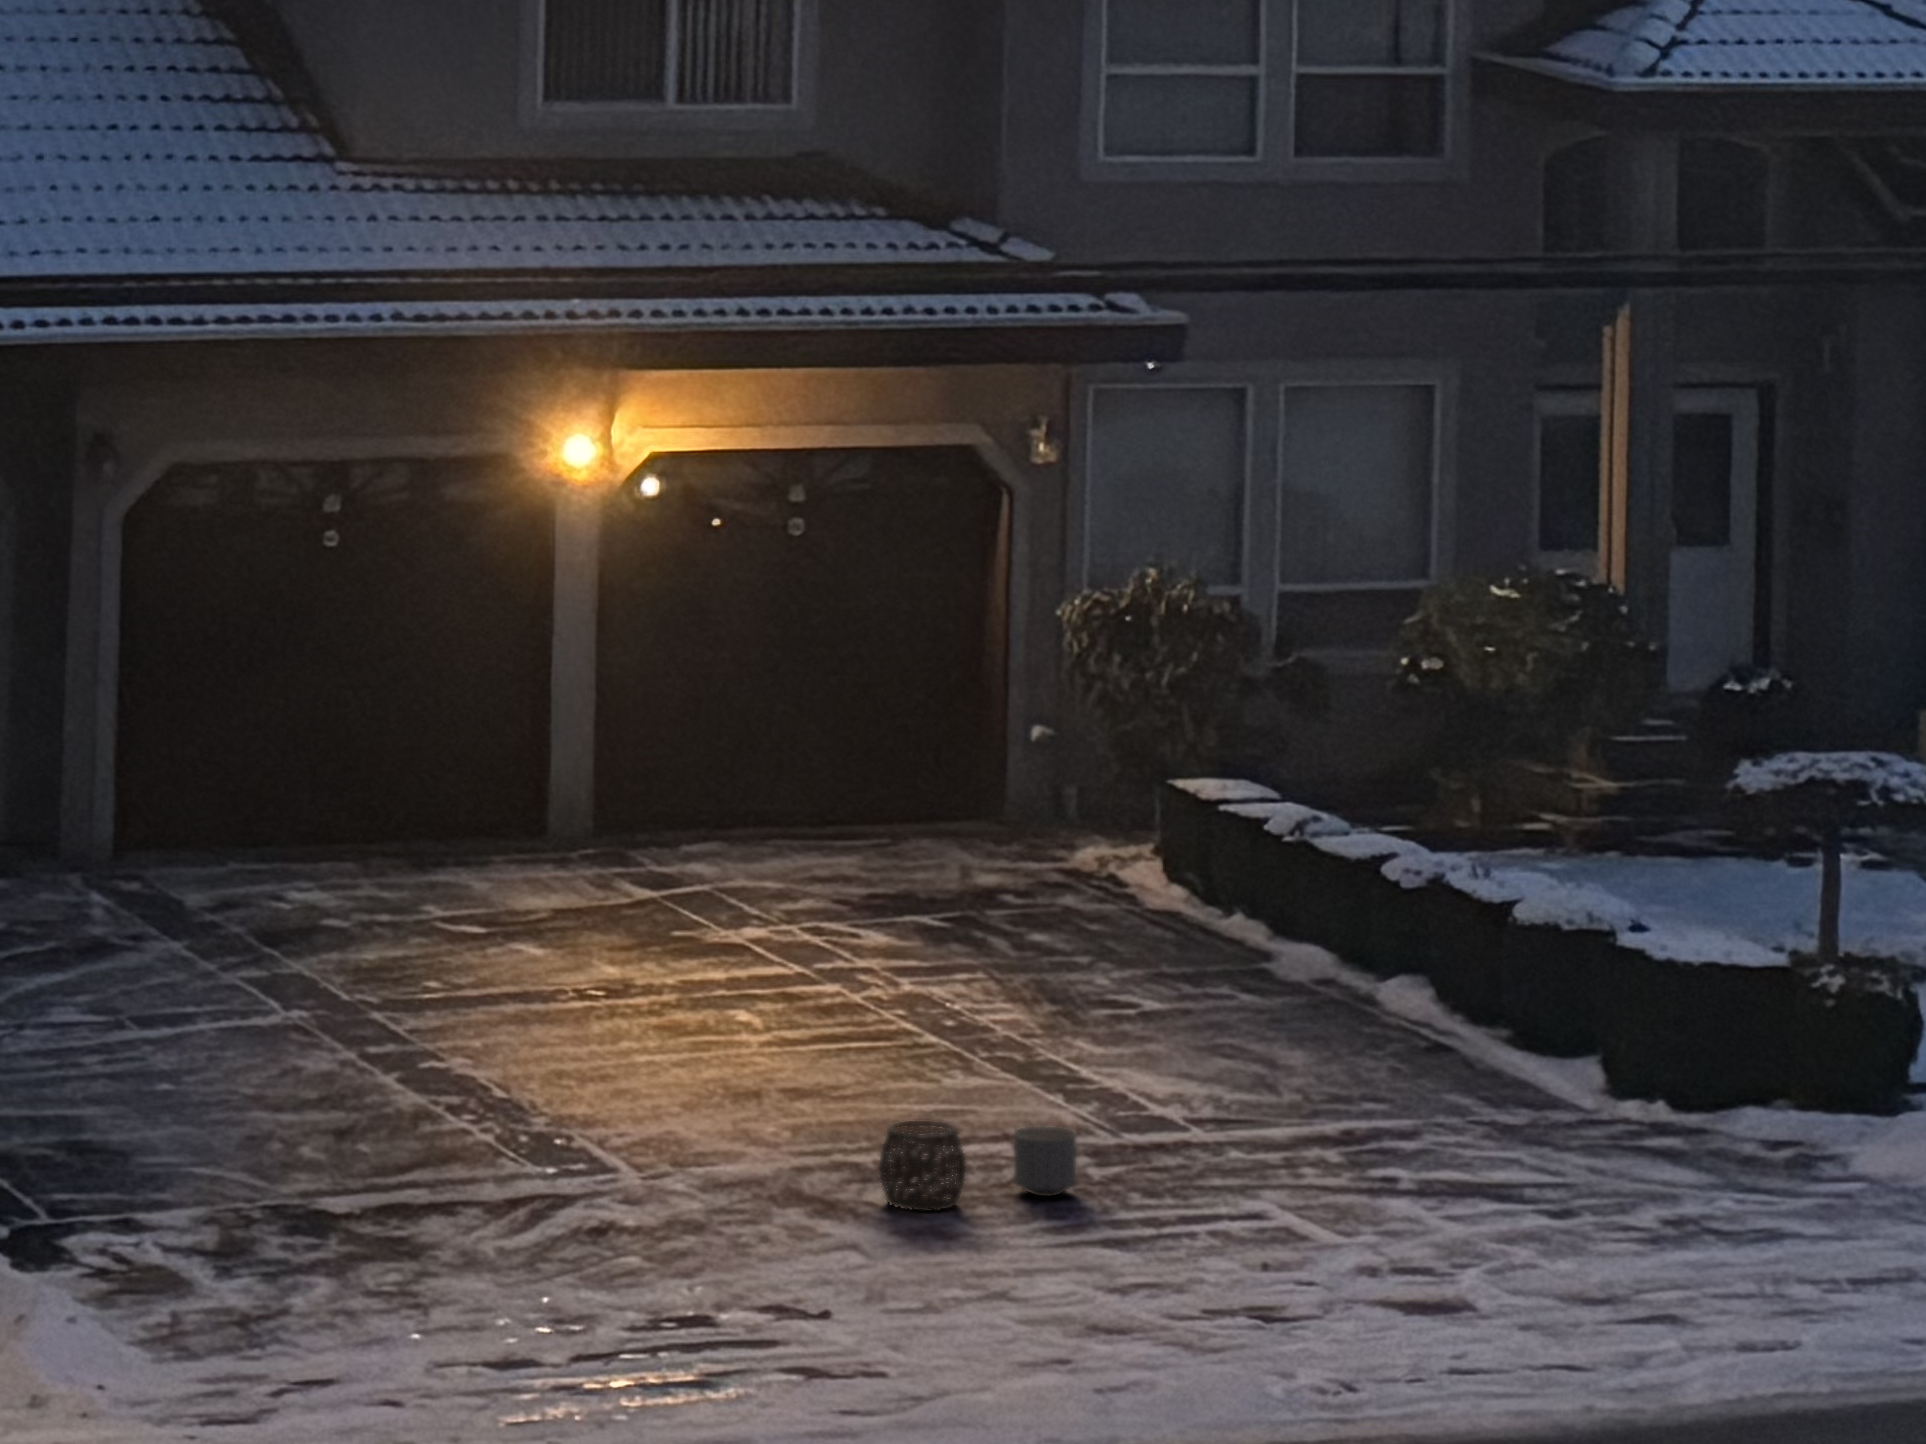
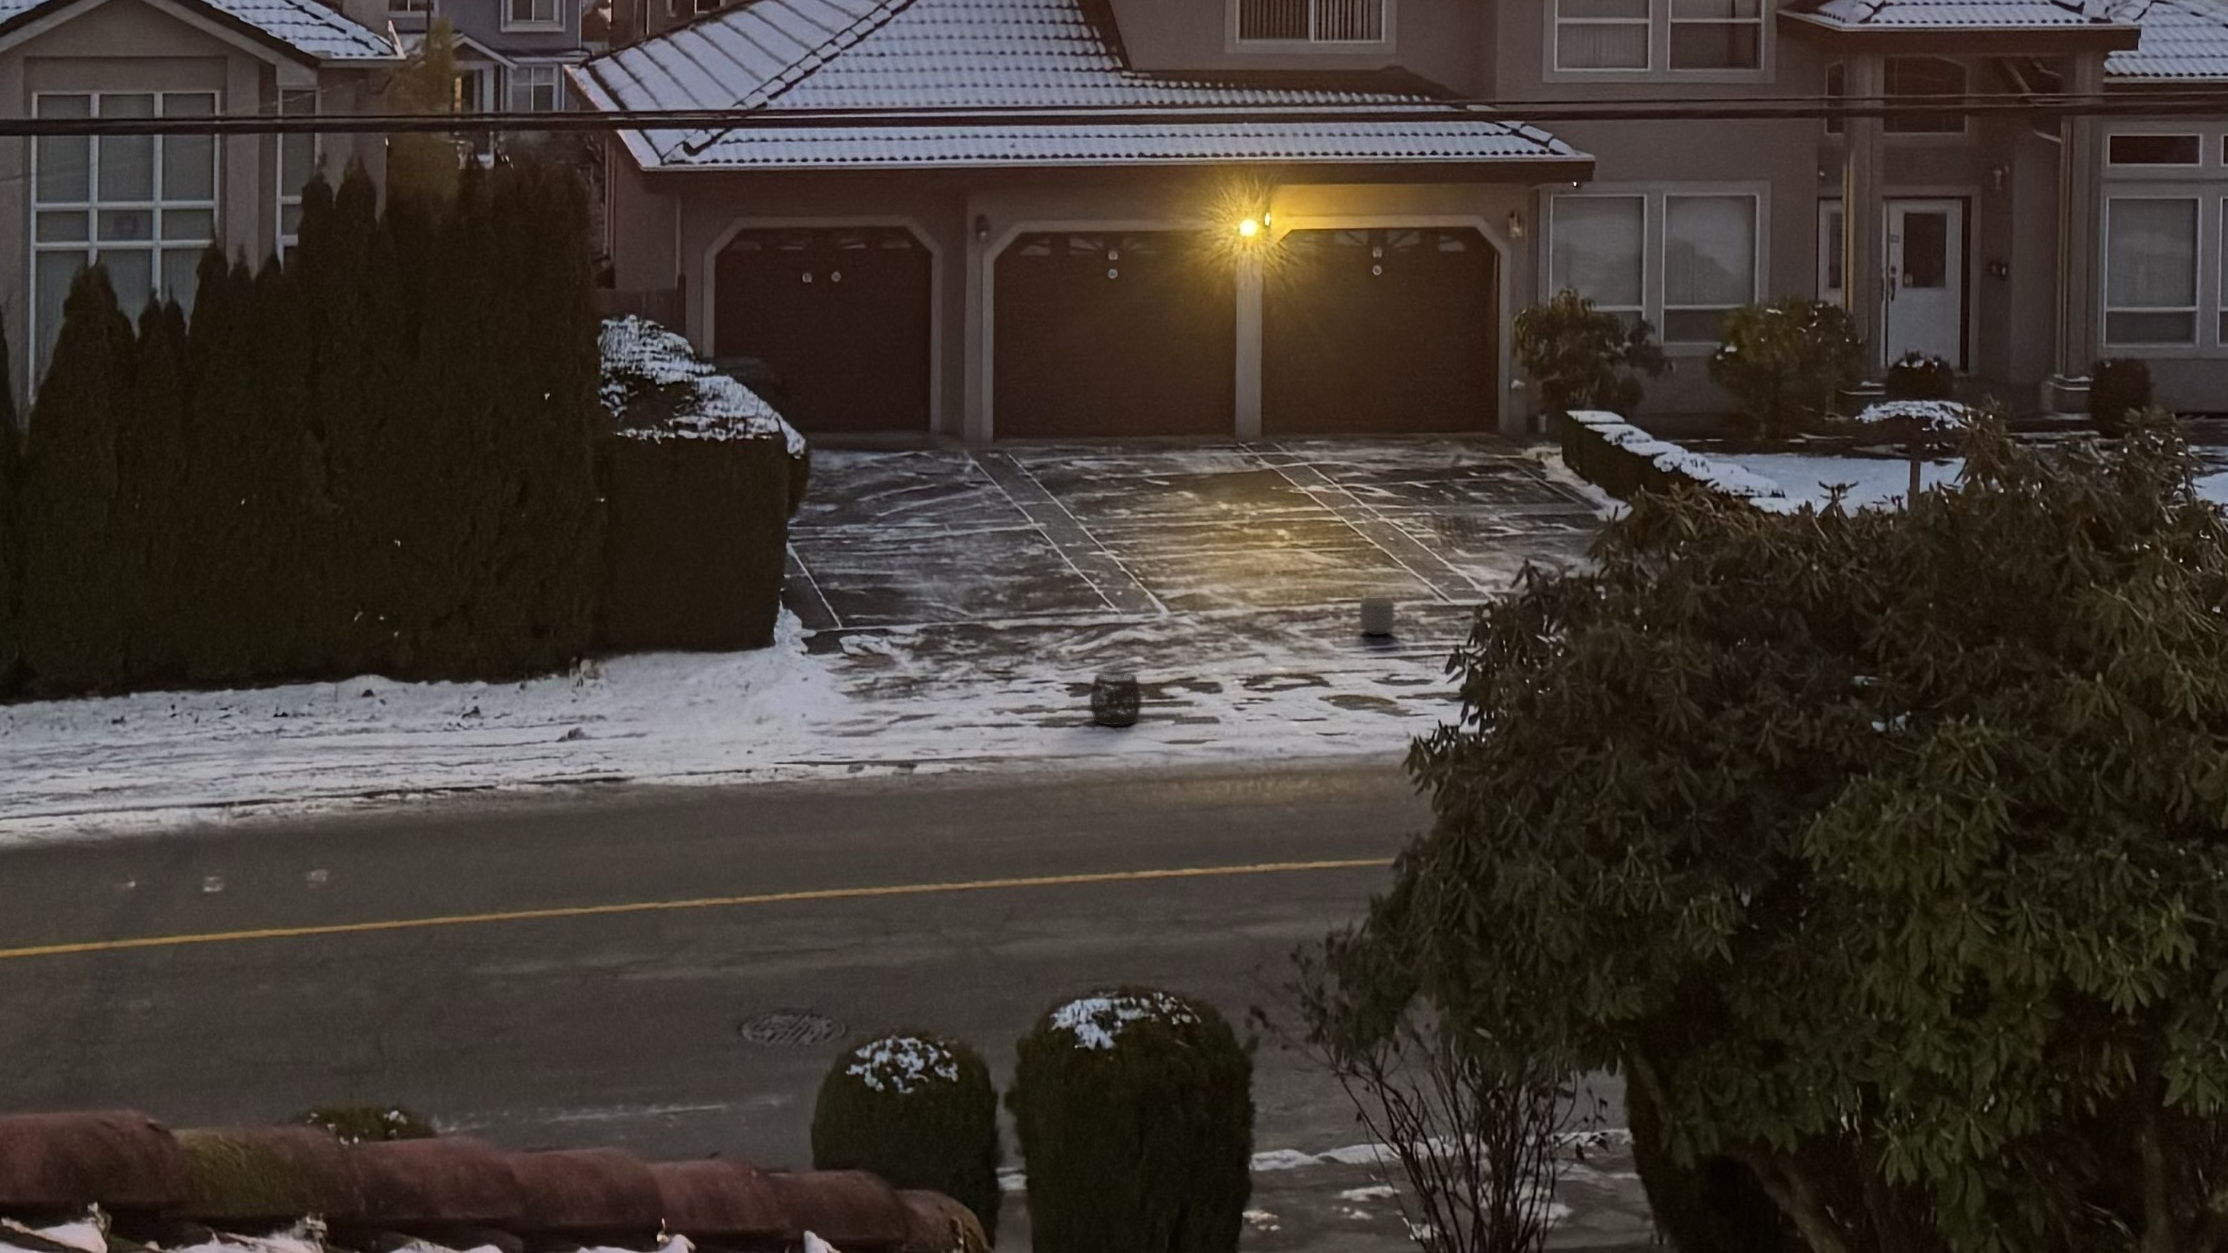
woven basket: present [879,1121,966,1211] -> present [1090,672,1141,726]

